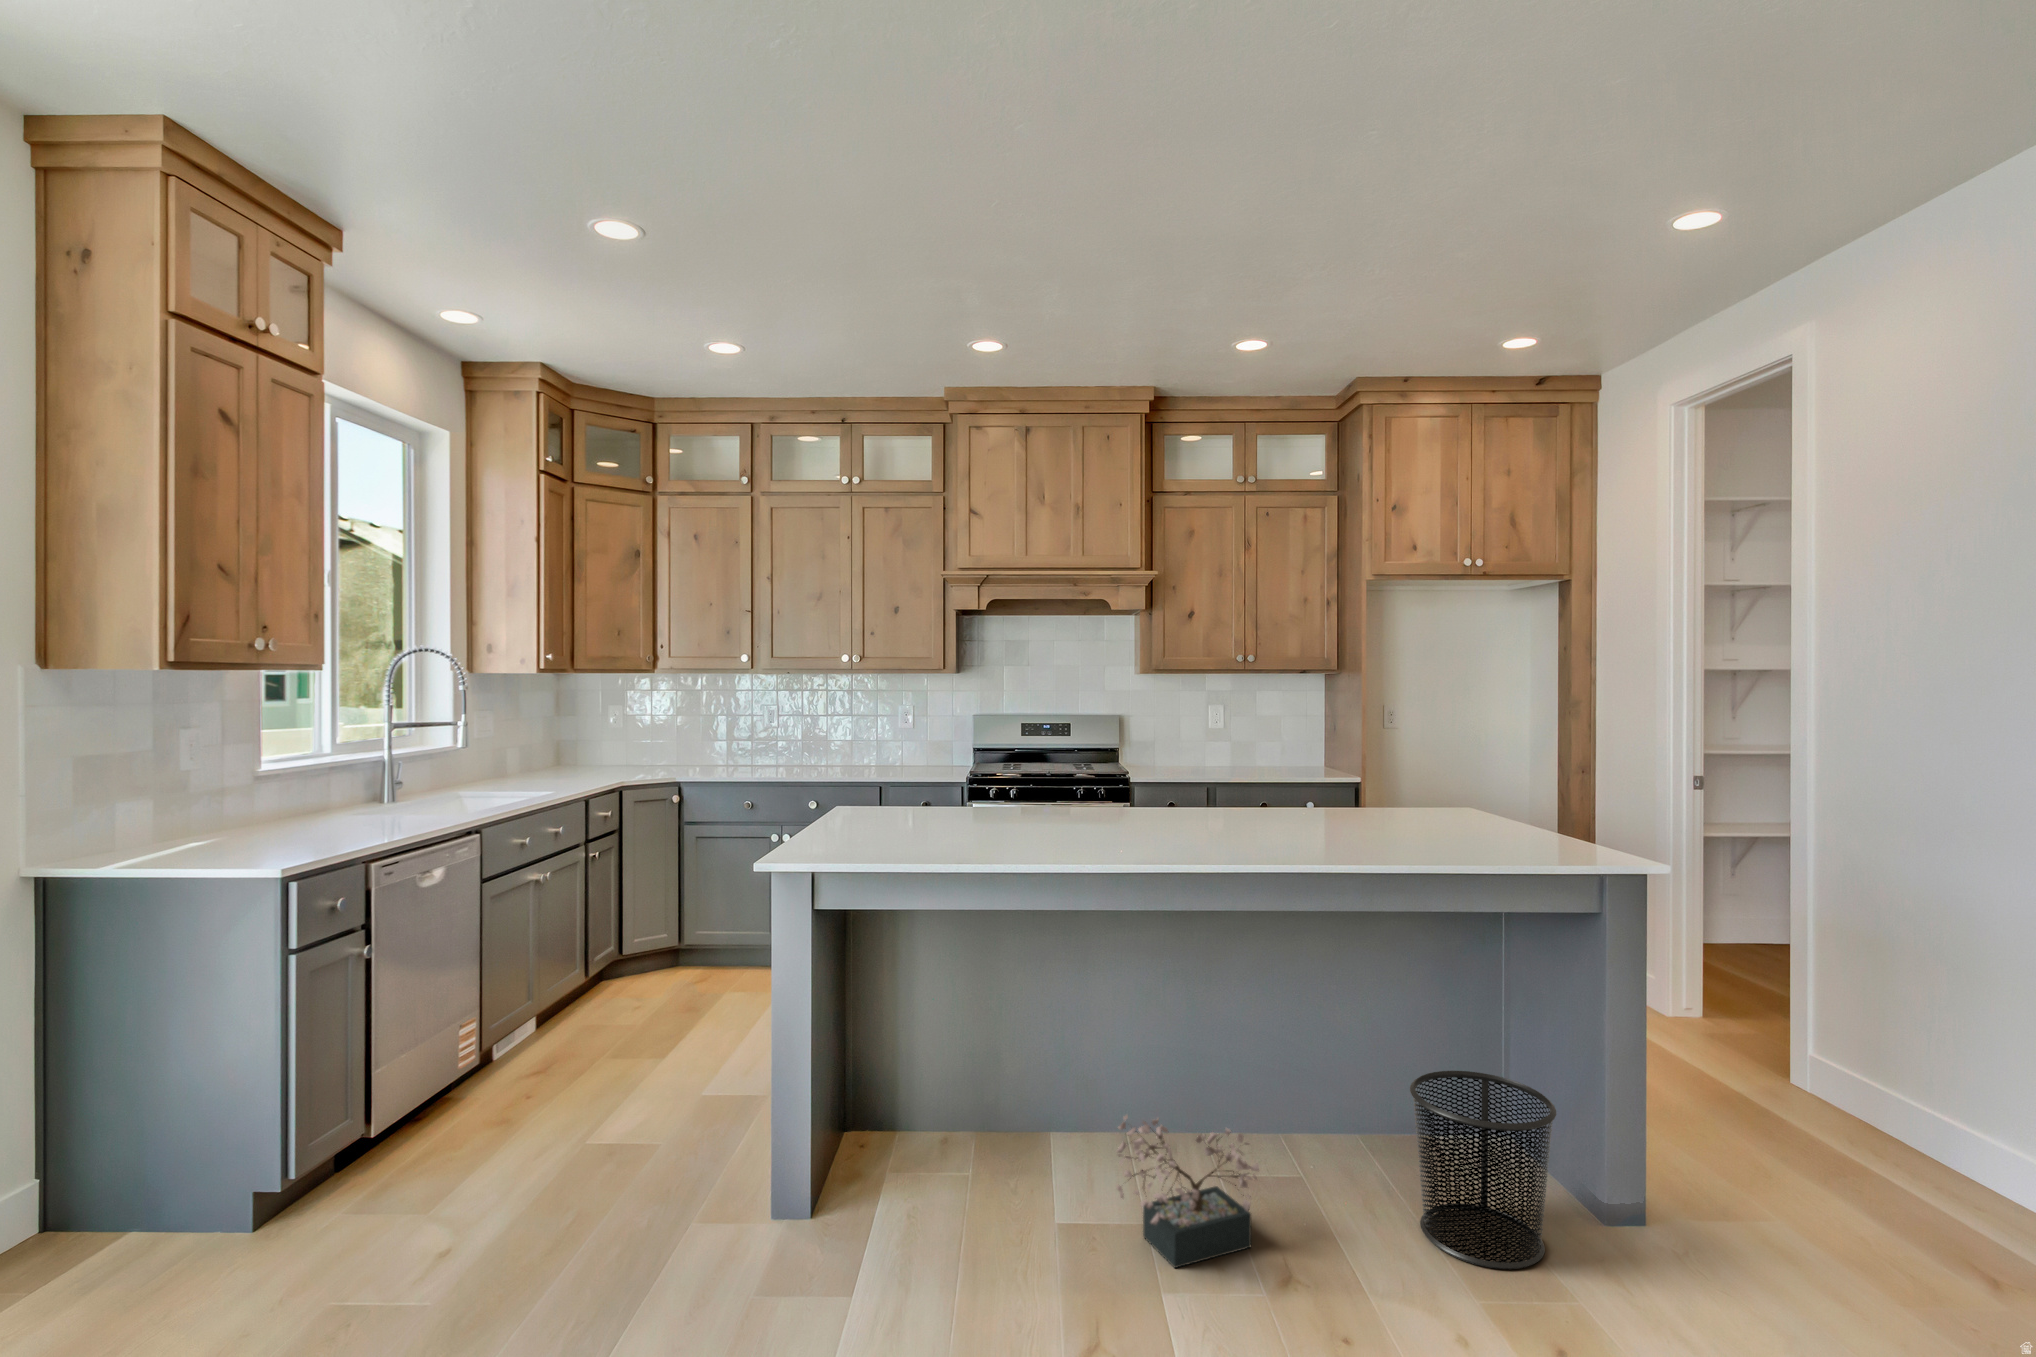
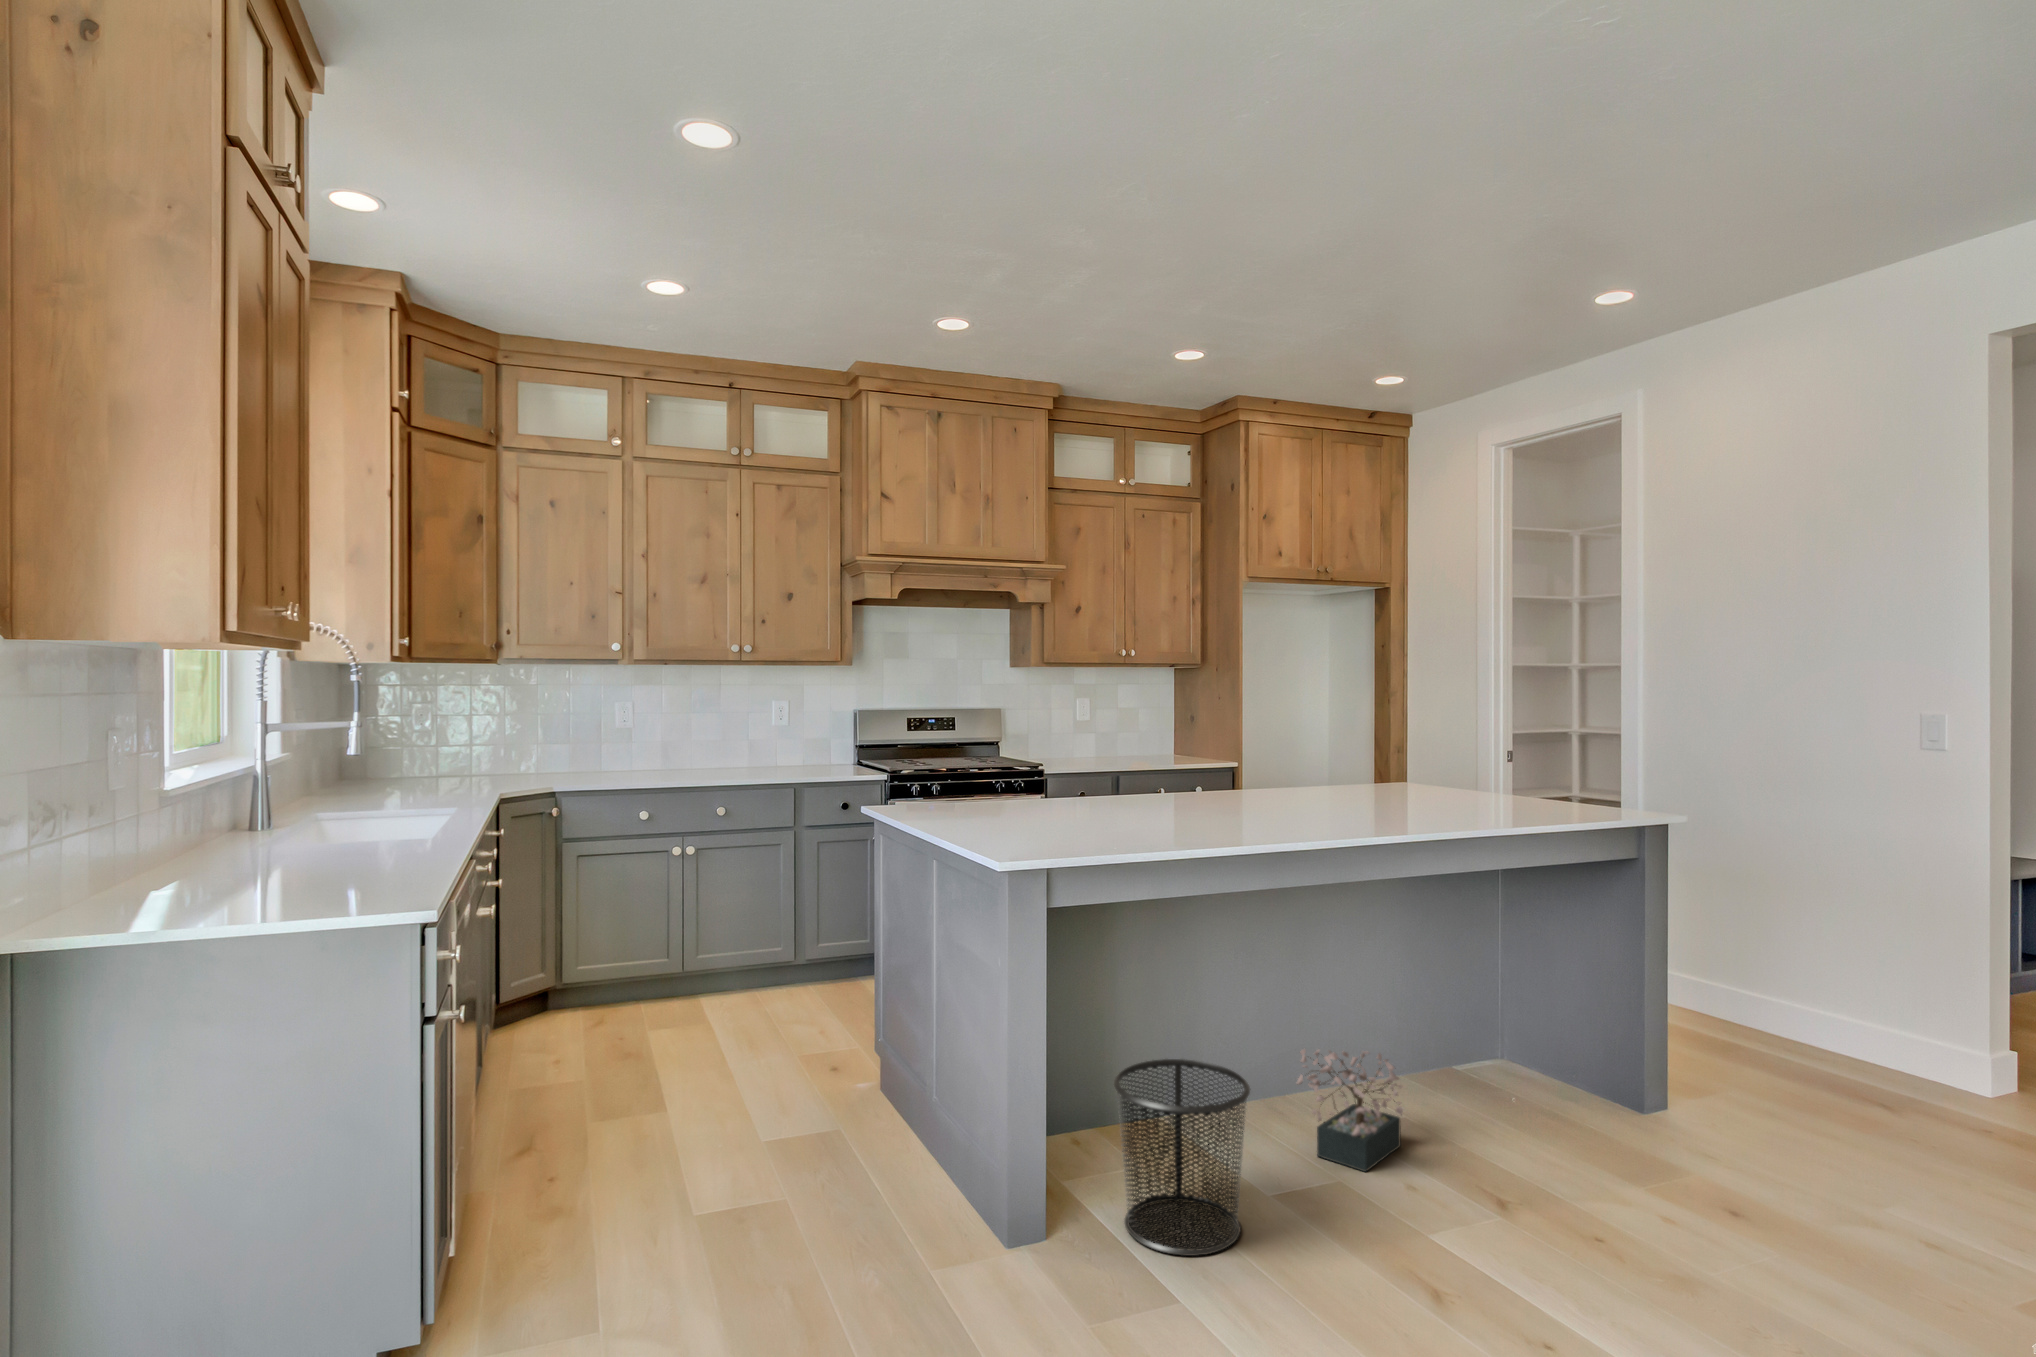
waste bin: present [1410,1071,1556,1269] -> present [1114,1059,1250,1256]

